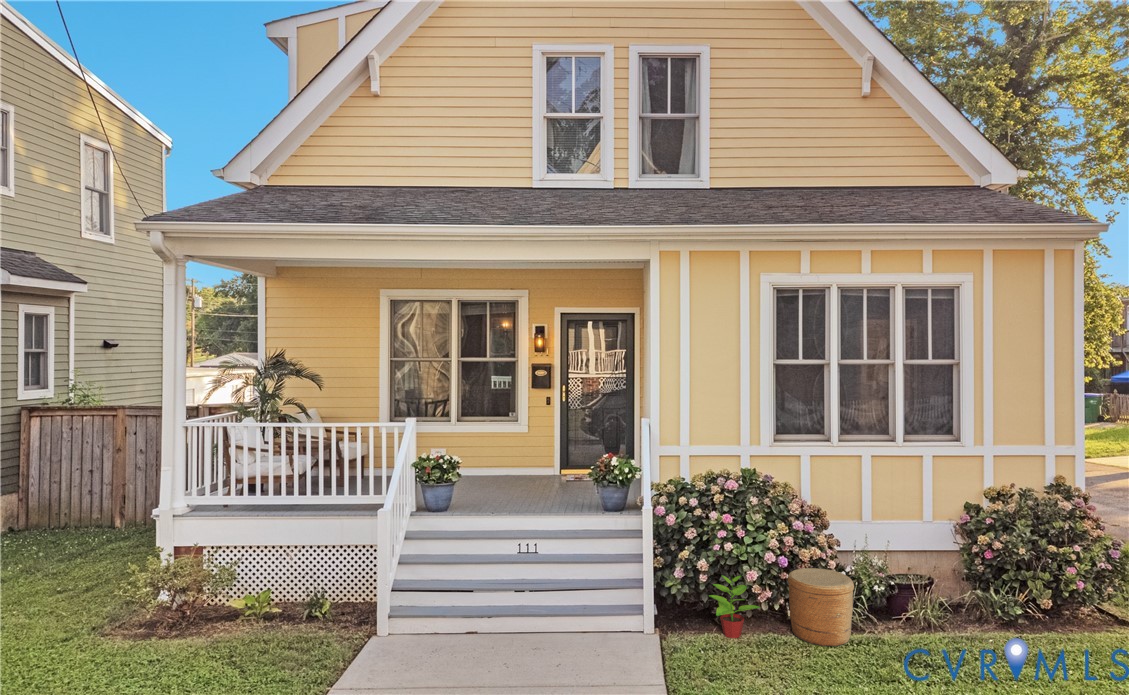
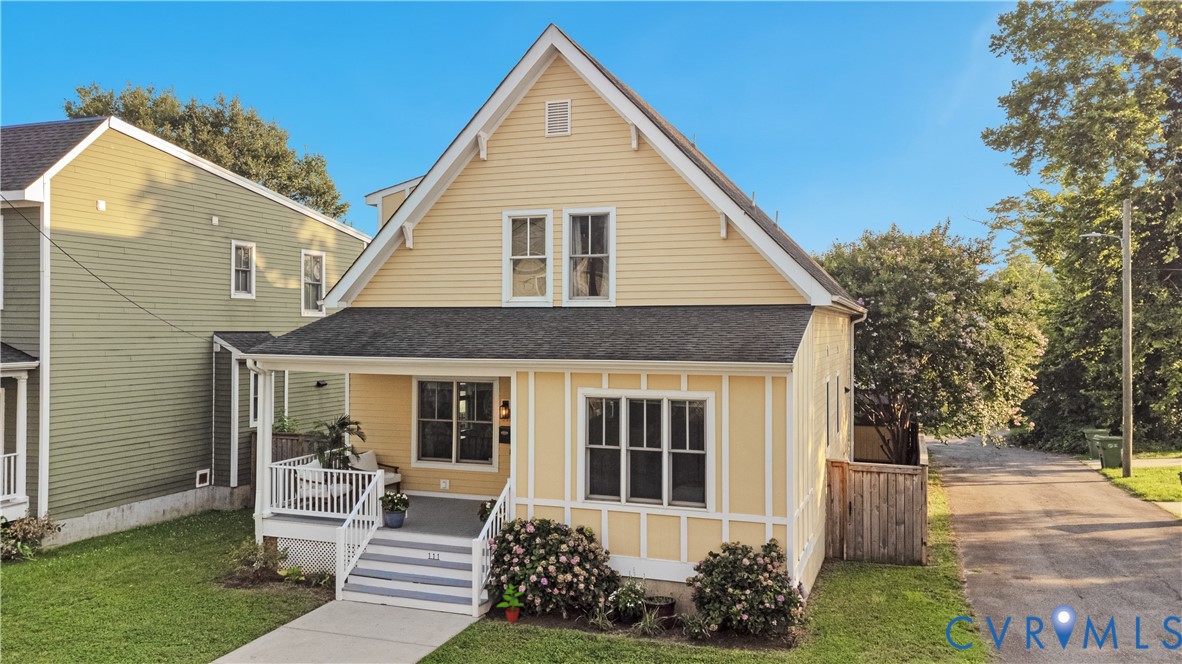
basket: present [788,568,854,646] -> none [541,585,579,634]

